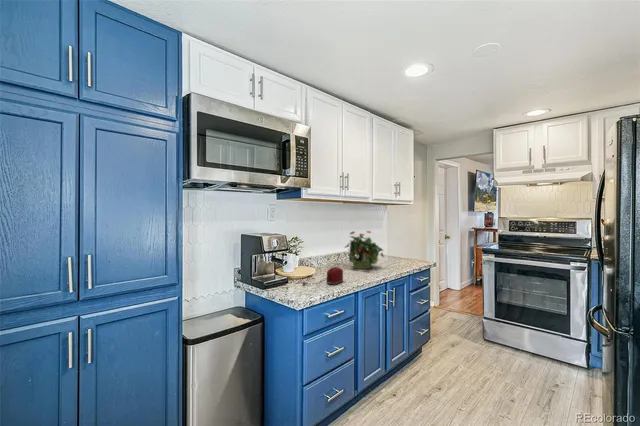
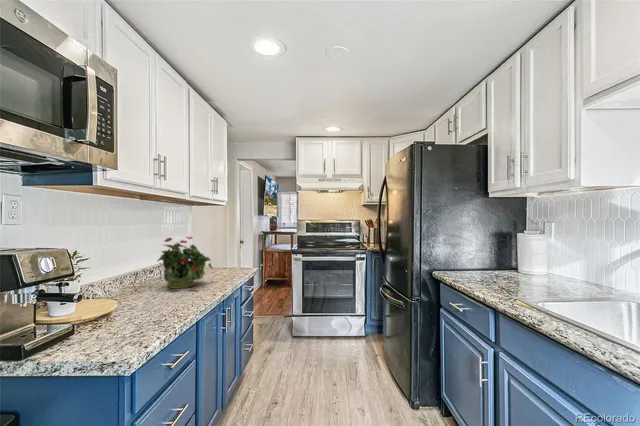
toaster: present [302,267,343,285] -> none [104,291,174,332]

